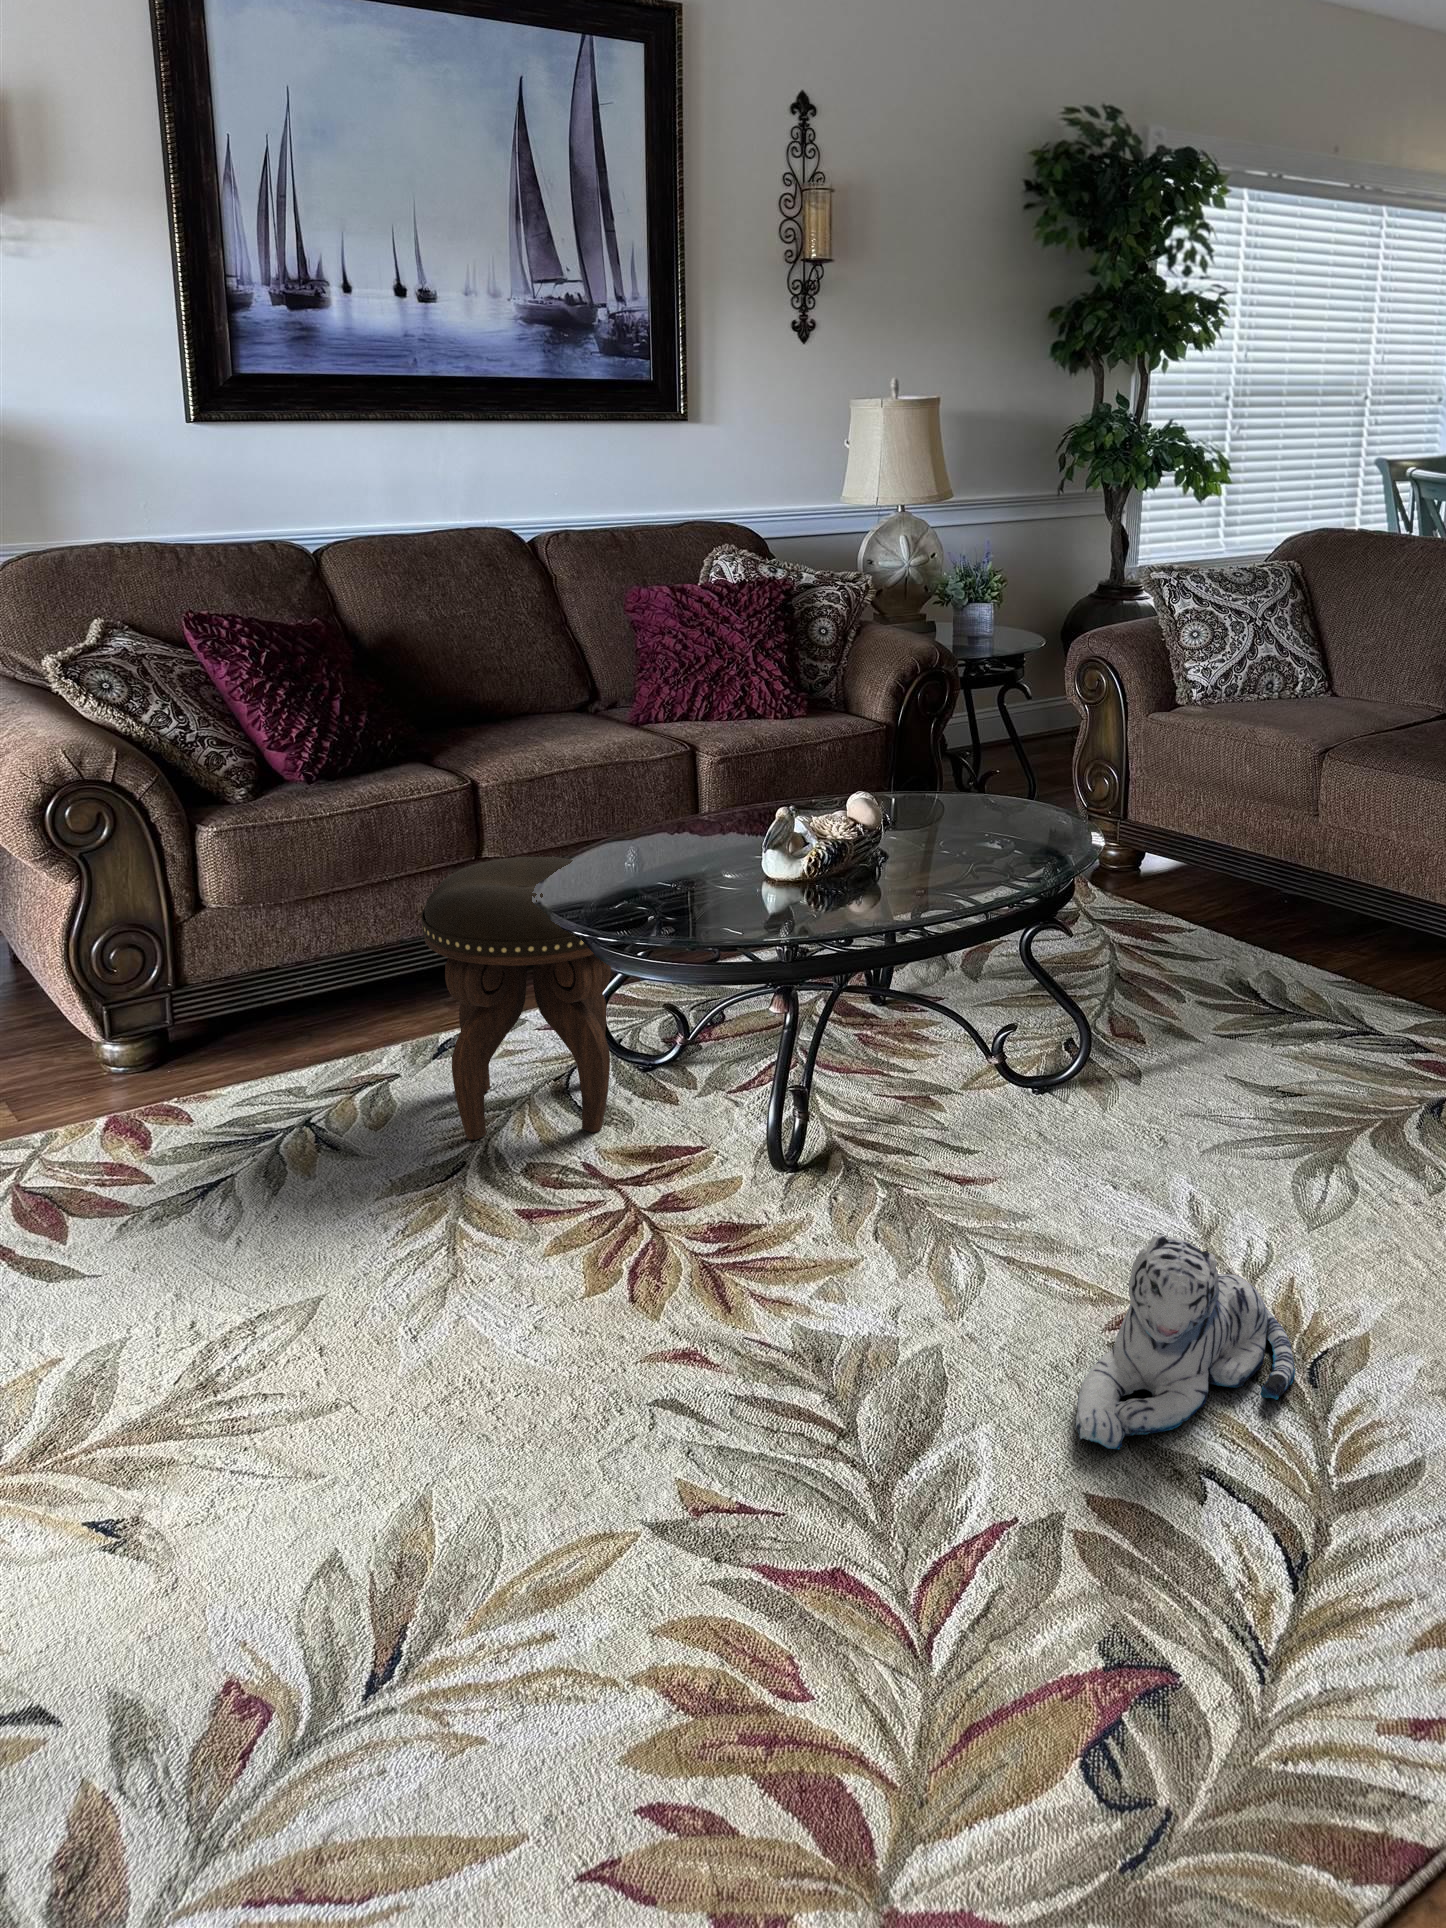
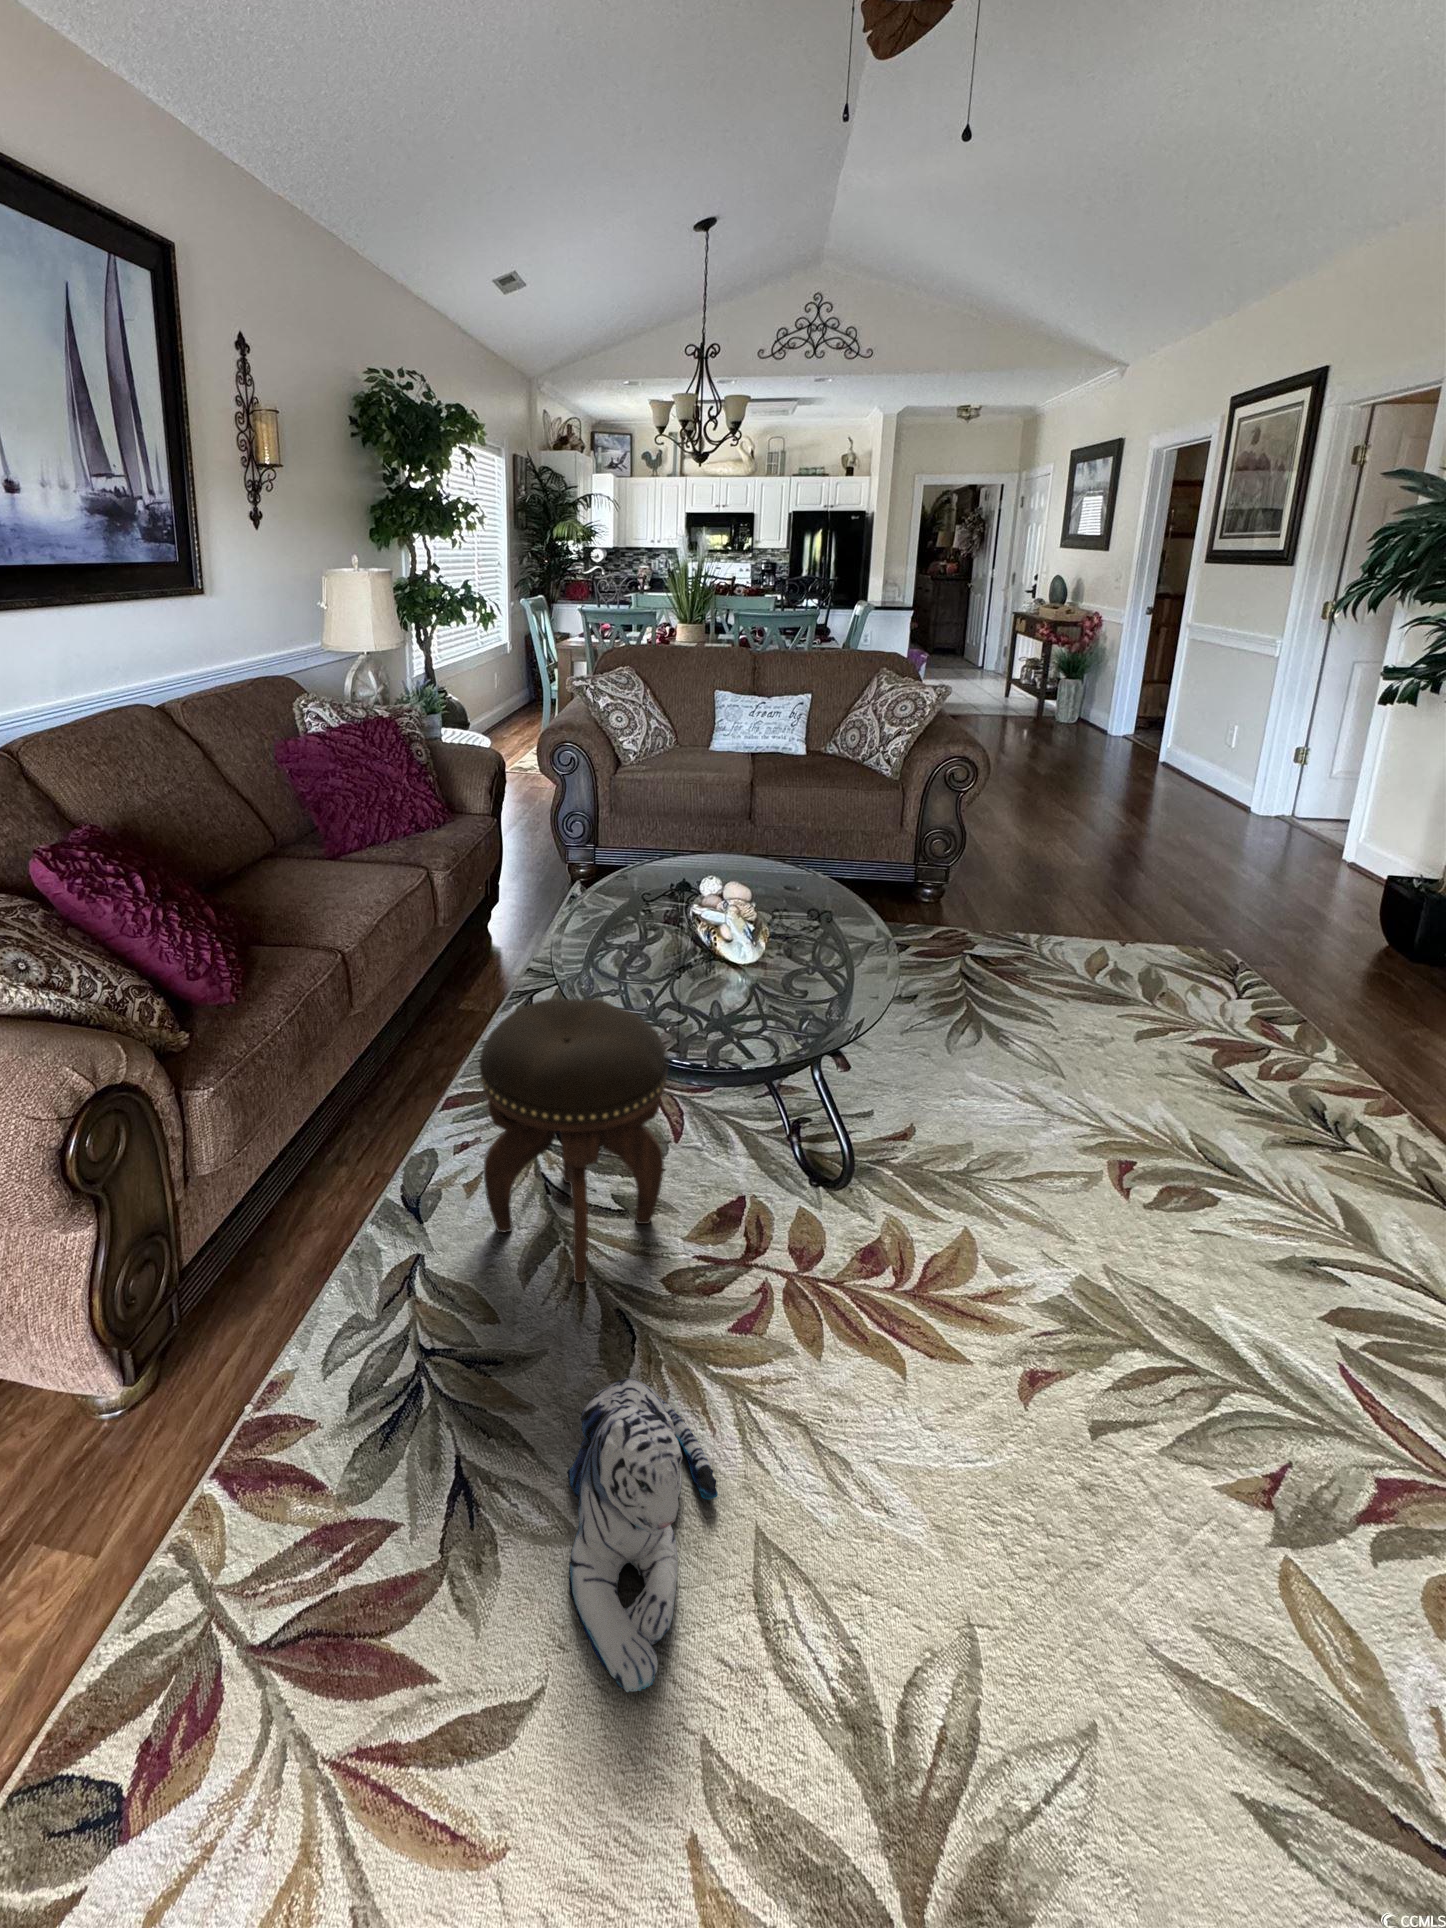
plush toy: present [1076,1235,1295,1449] -> present [567,1378,718,1692]

